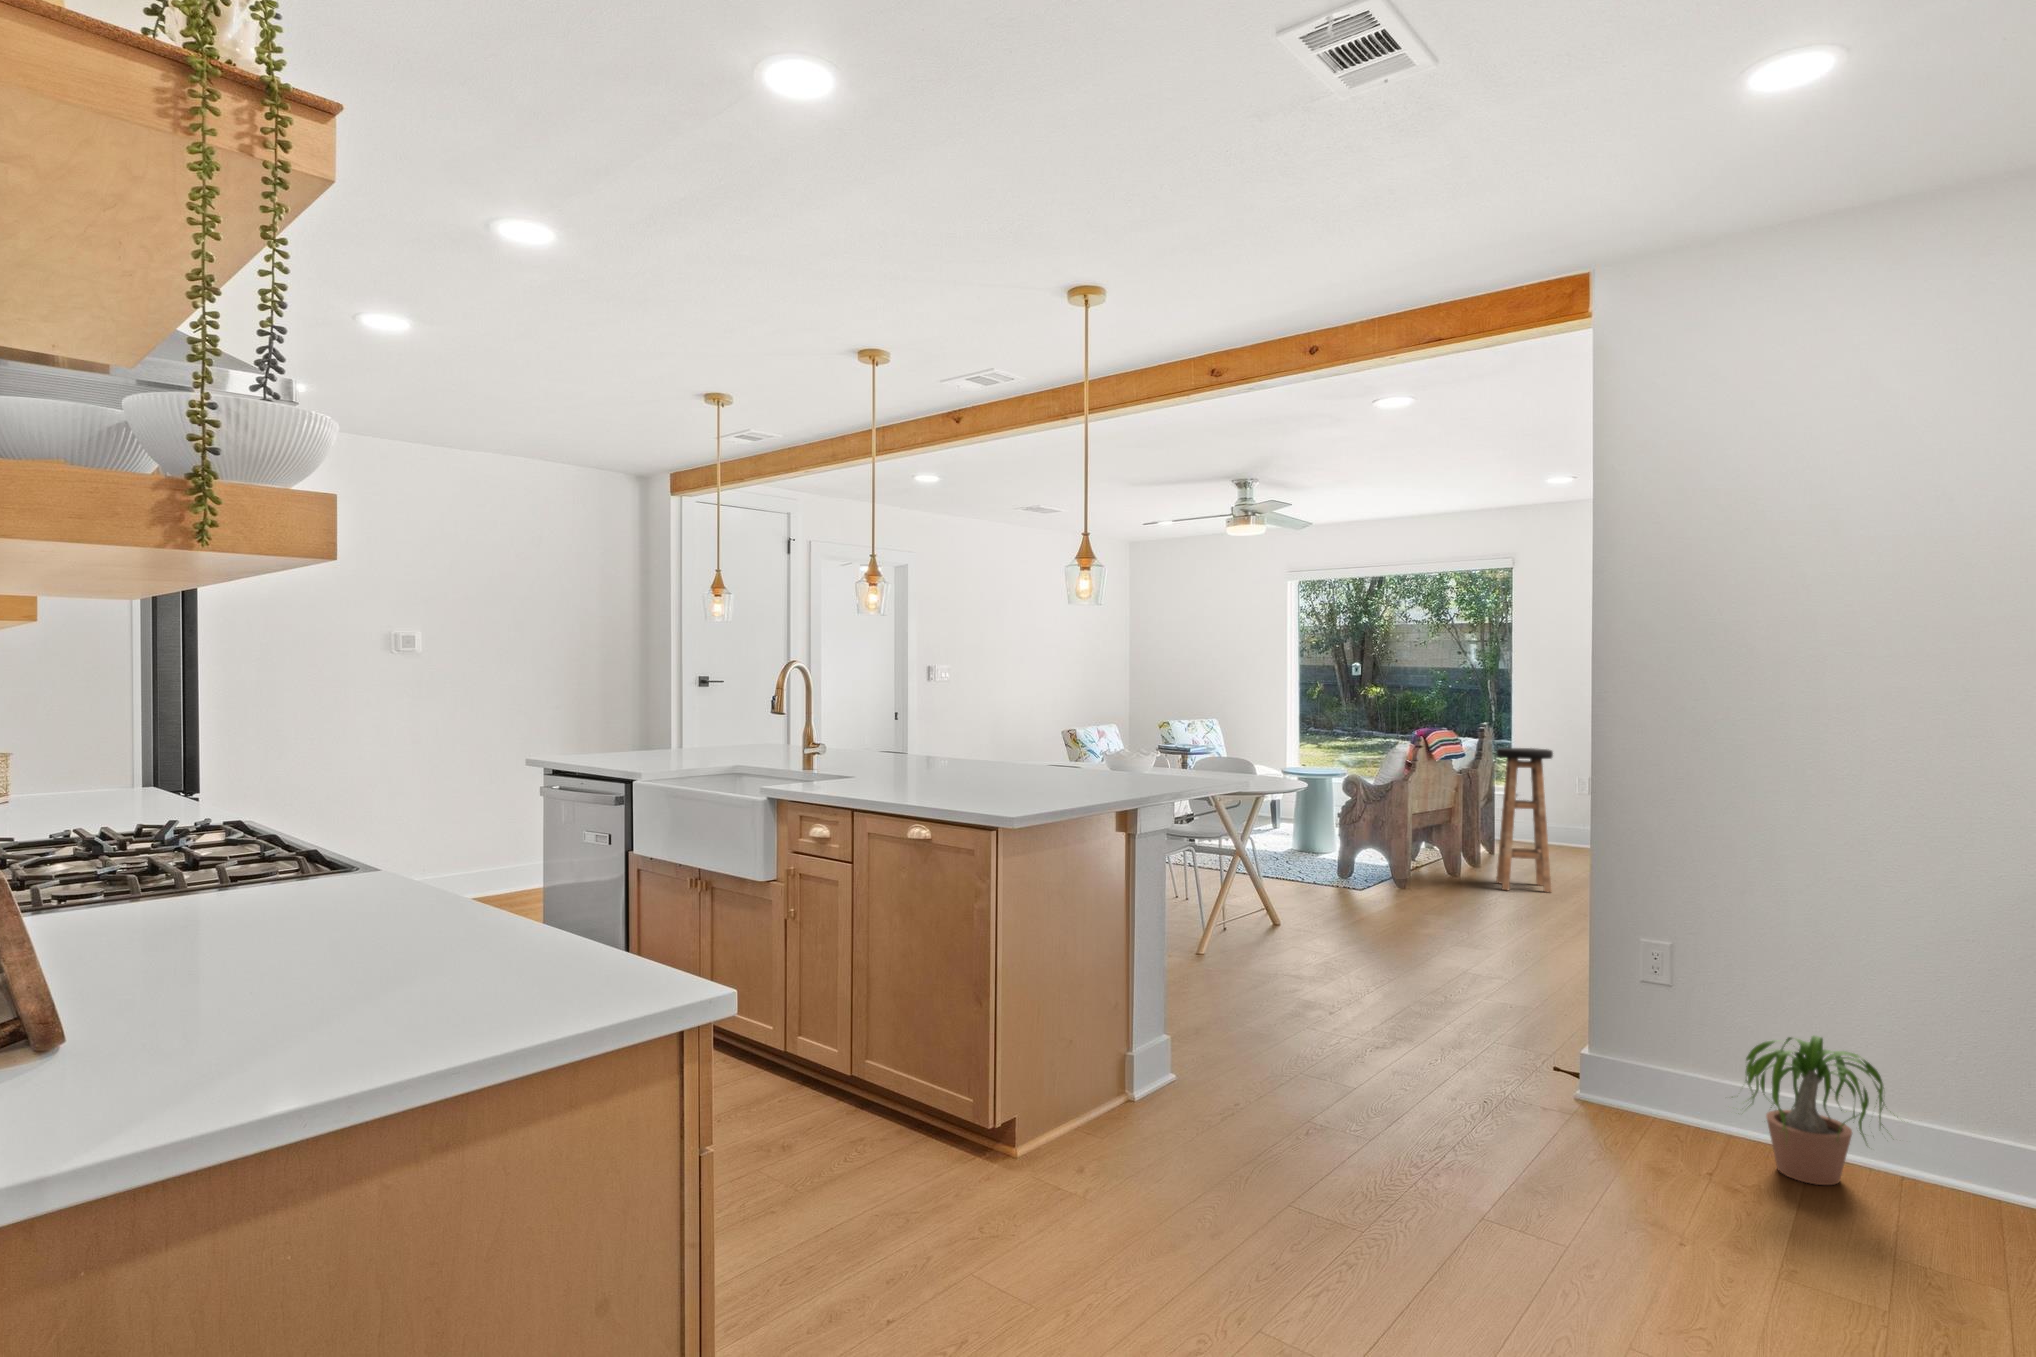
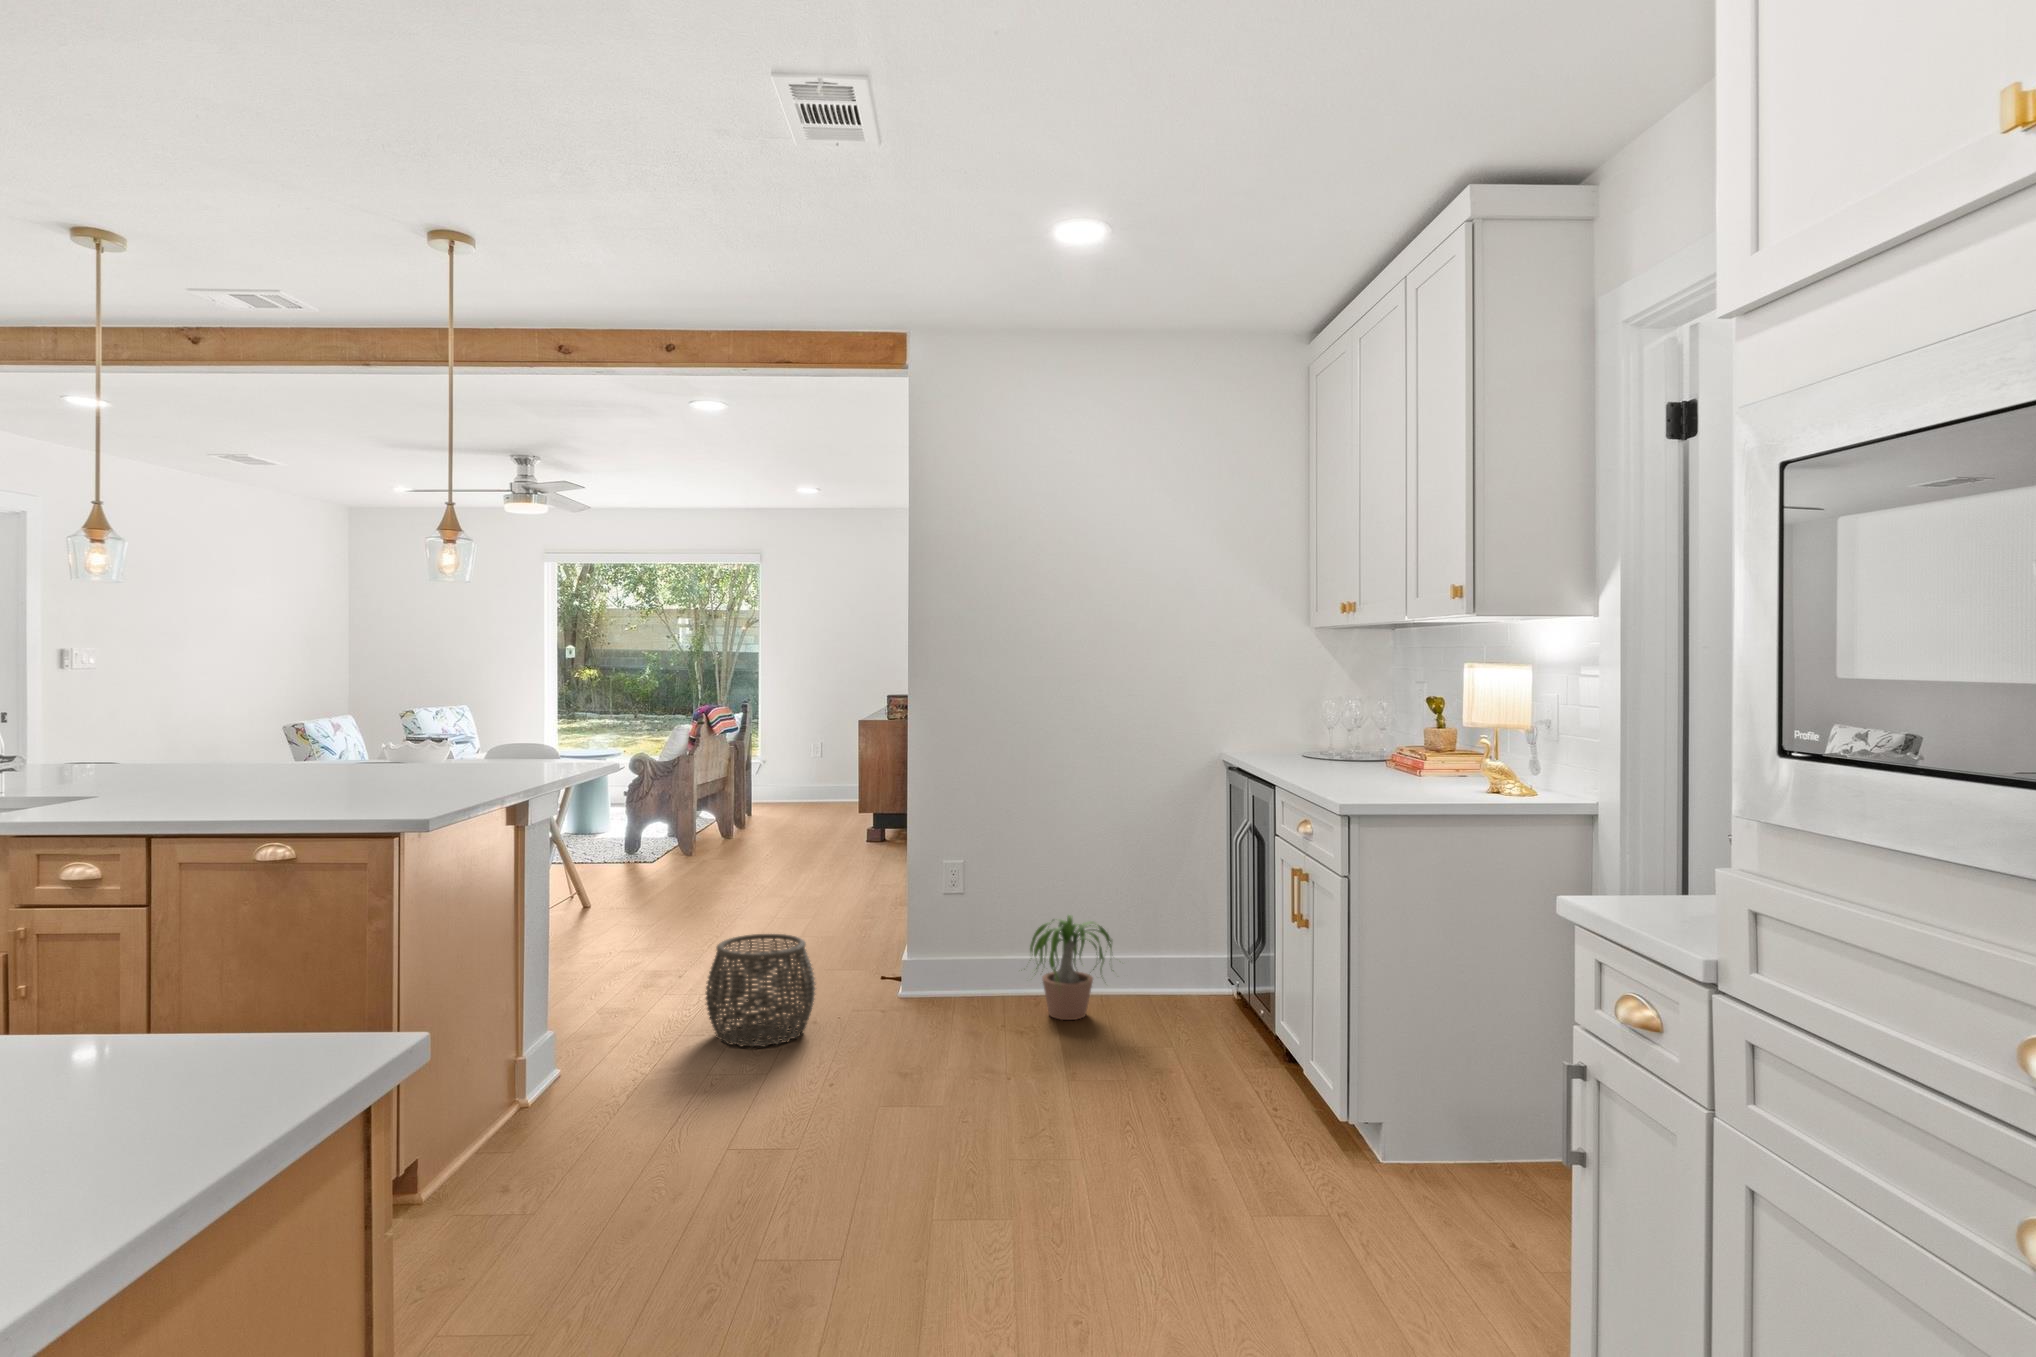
bar stool: present [1496,748,1553,892] -> none [767,722,815,848]
woven basket: none [1317,986,1445,1117] -> present [705,934,816,1047]

